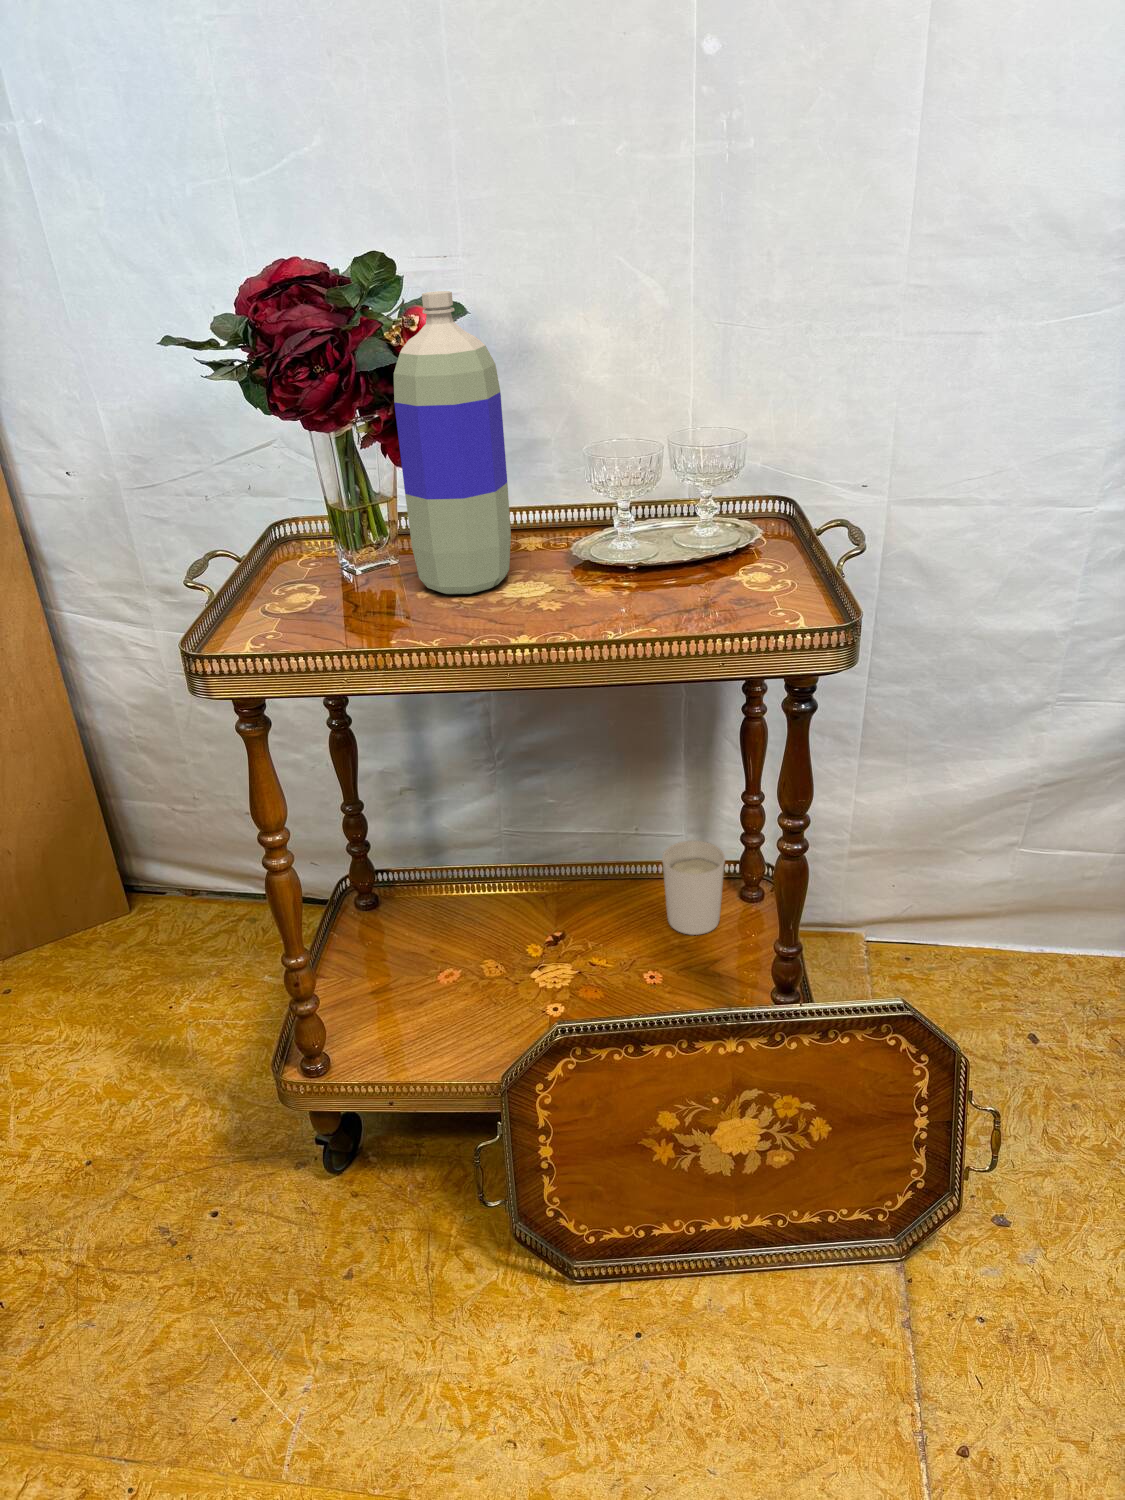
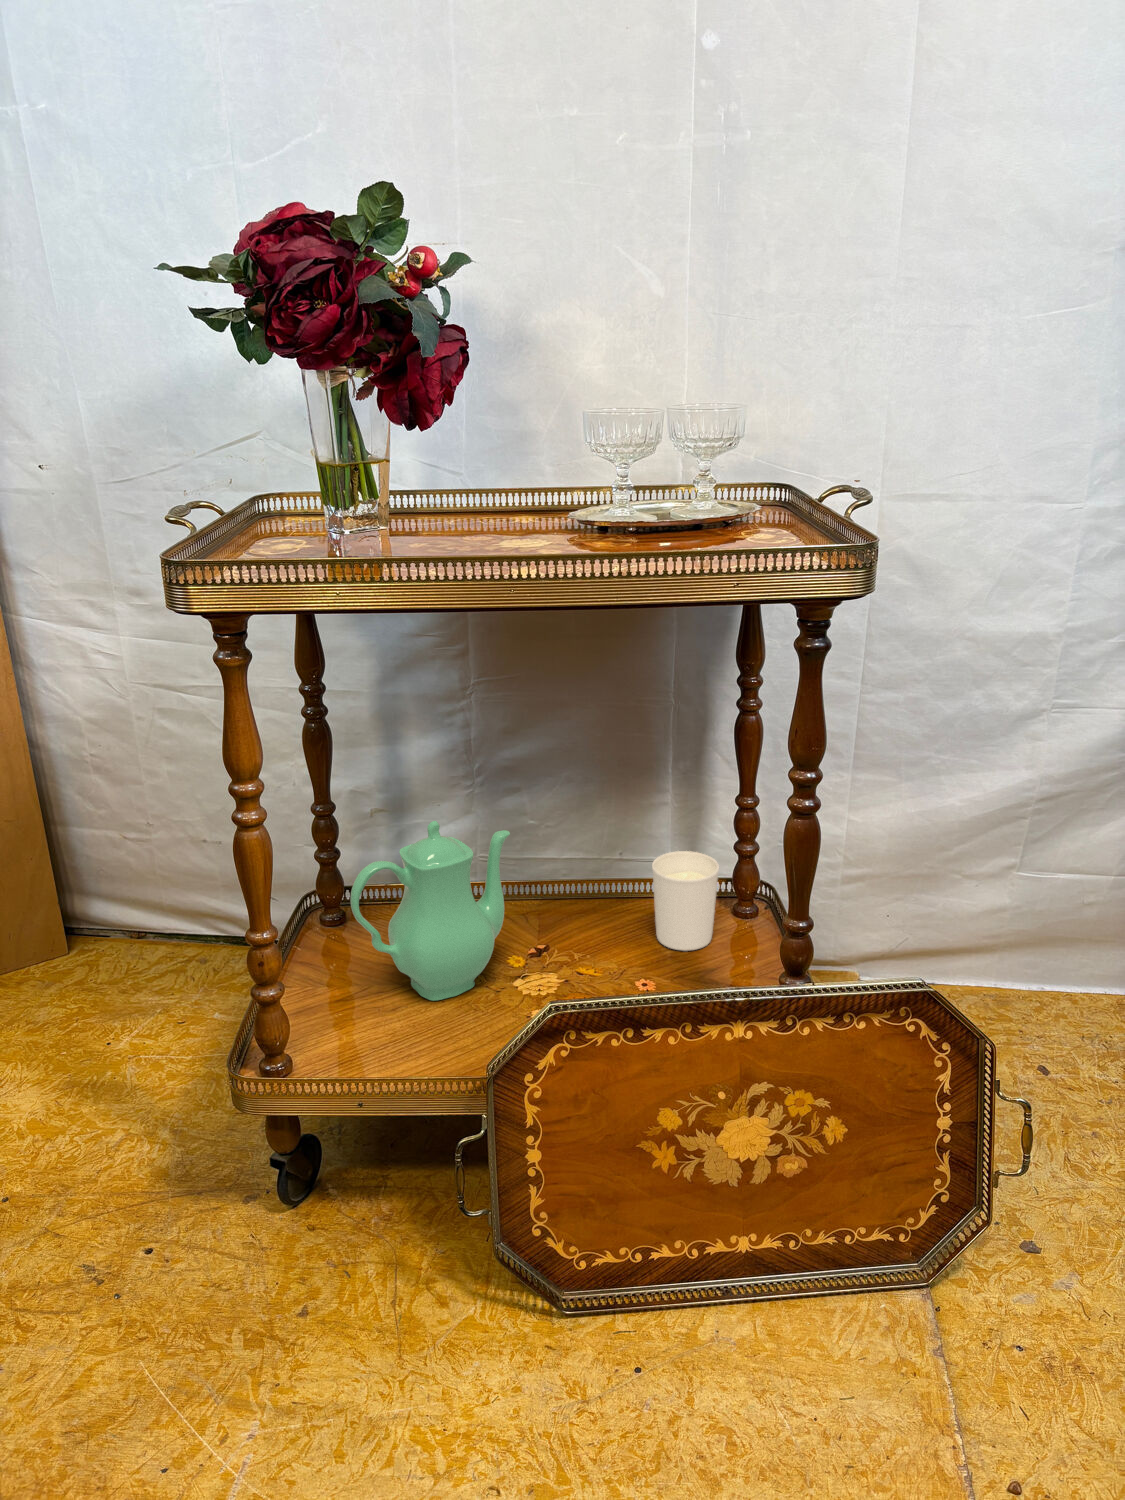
bottle: present [394,291,511,594] -> none [394,232,508,550]
teapot: none [380,830,527,988] -> present [350,821,510,1001]

